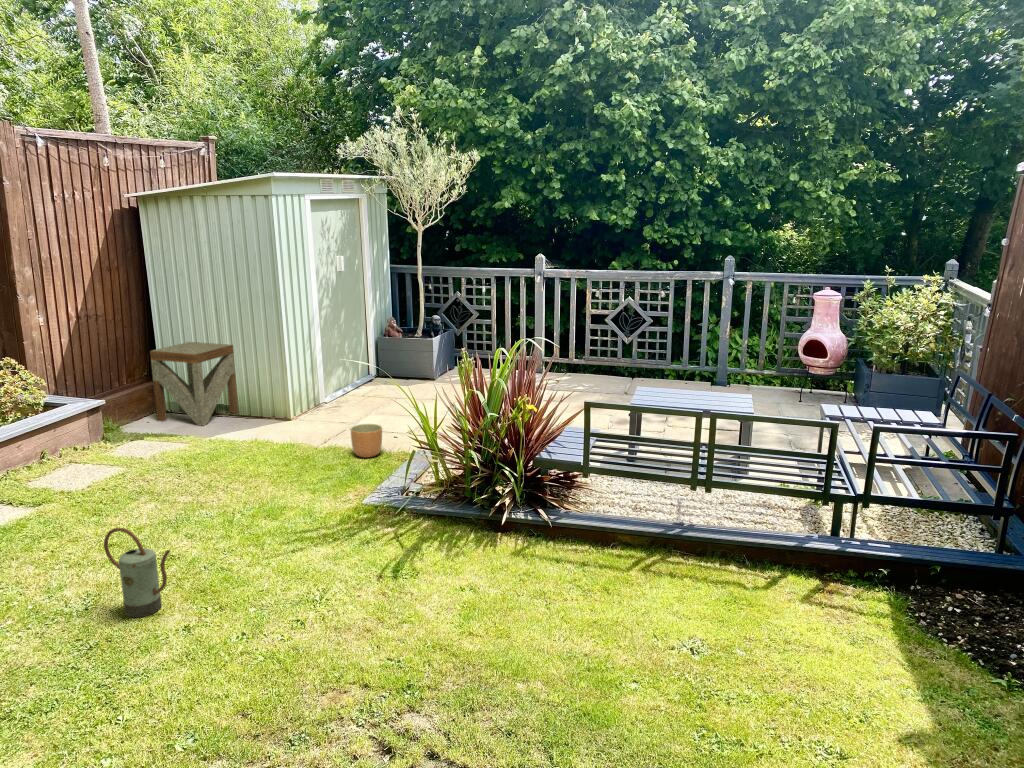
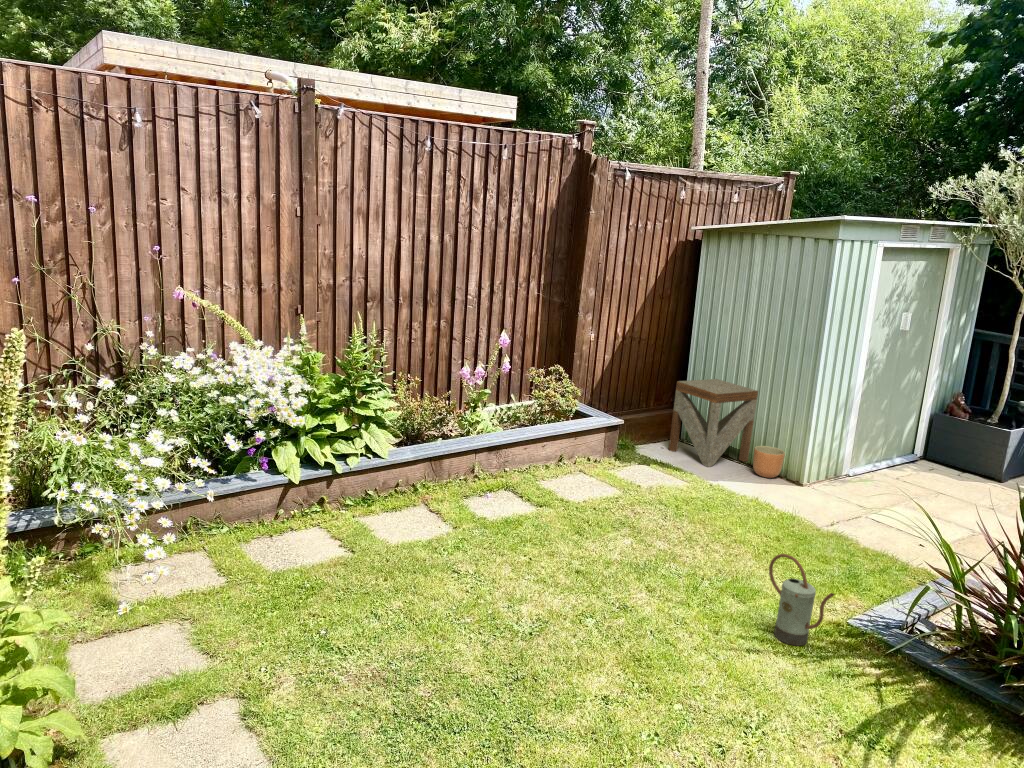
planter: present [350,424,382,458] -> present [753,446,785,478]
watering can: present [104,528,170,617] -> present [769,554,834,646]

